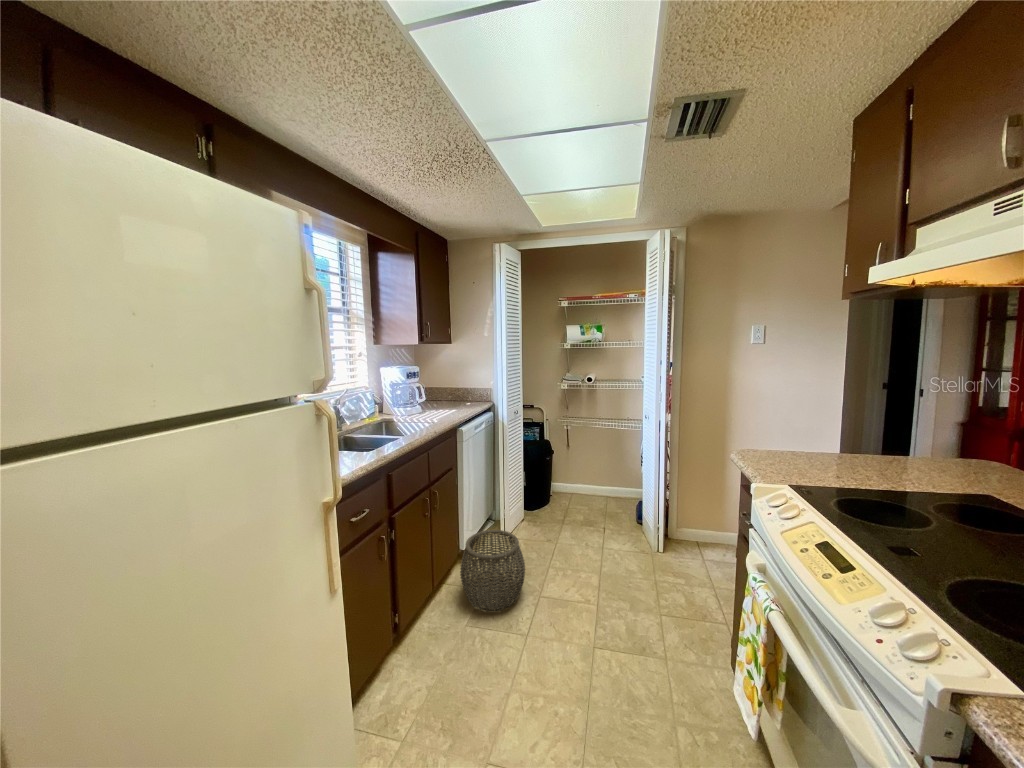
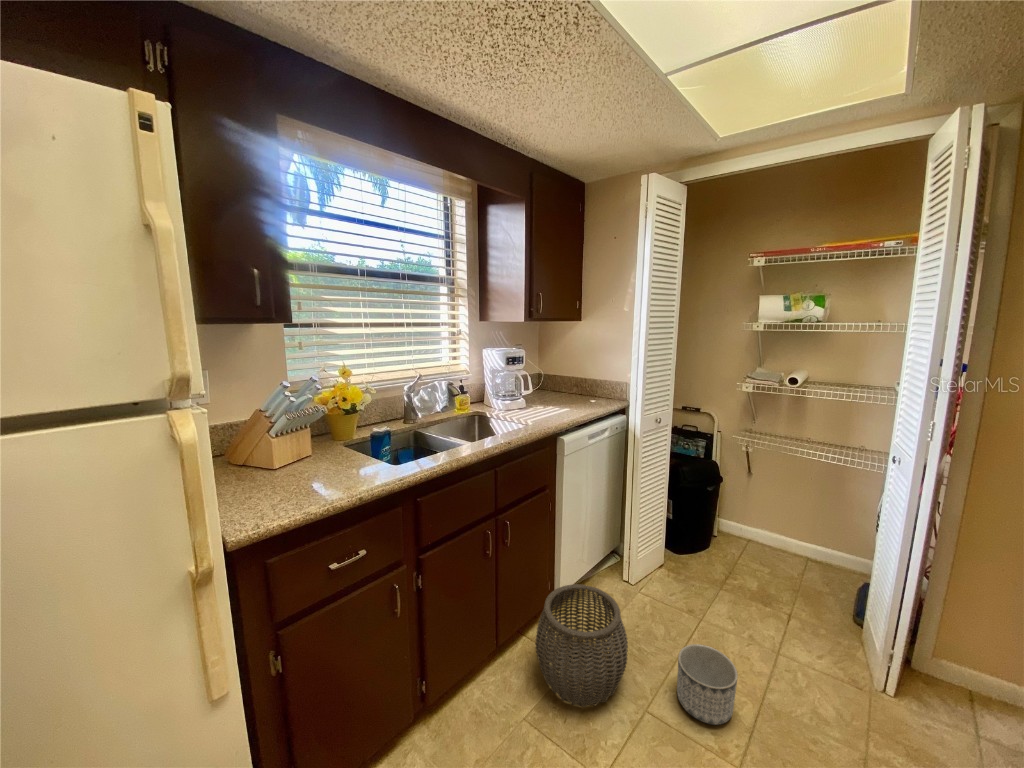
planter: none [555,548,590,592] -> present [677,644,738,725]

